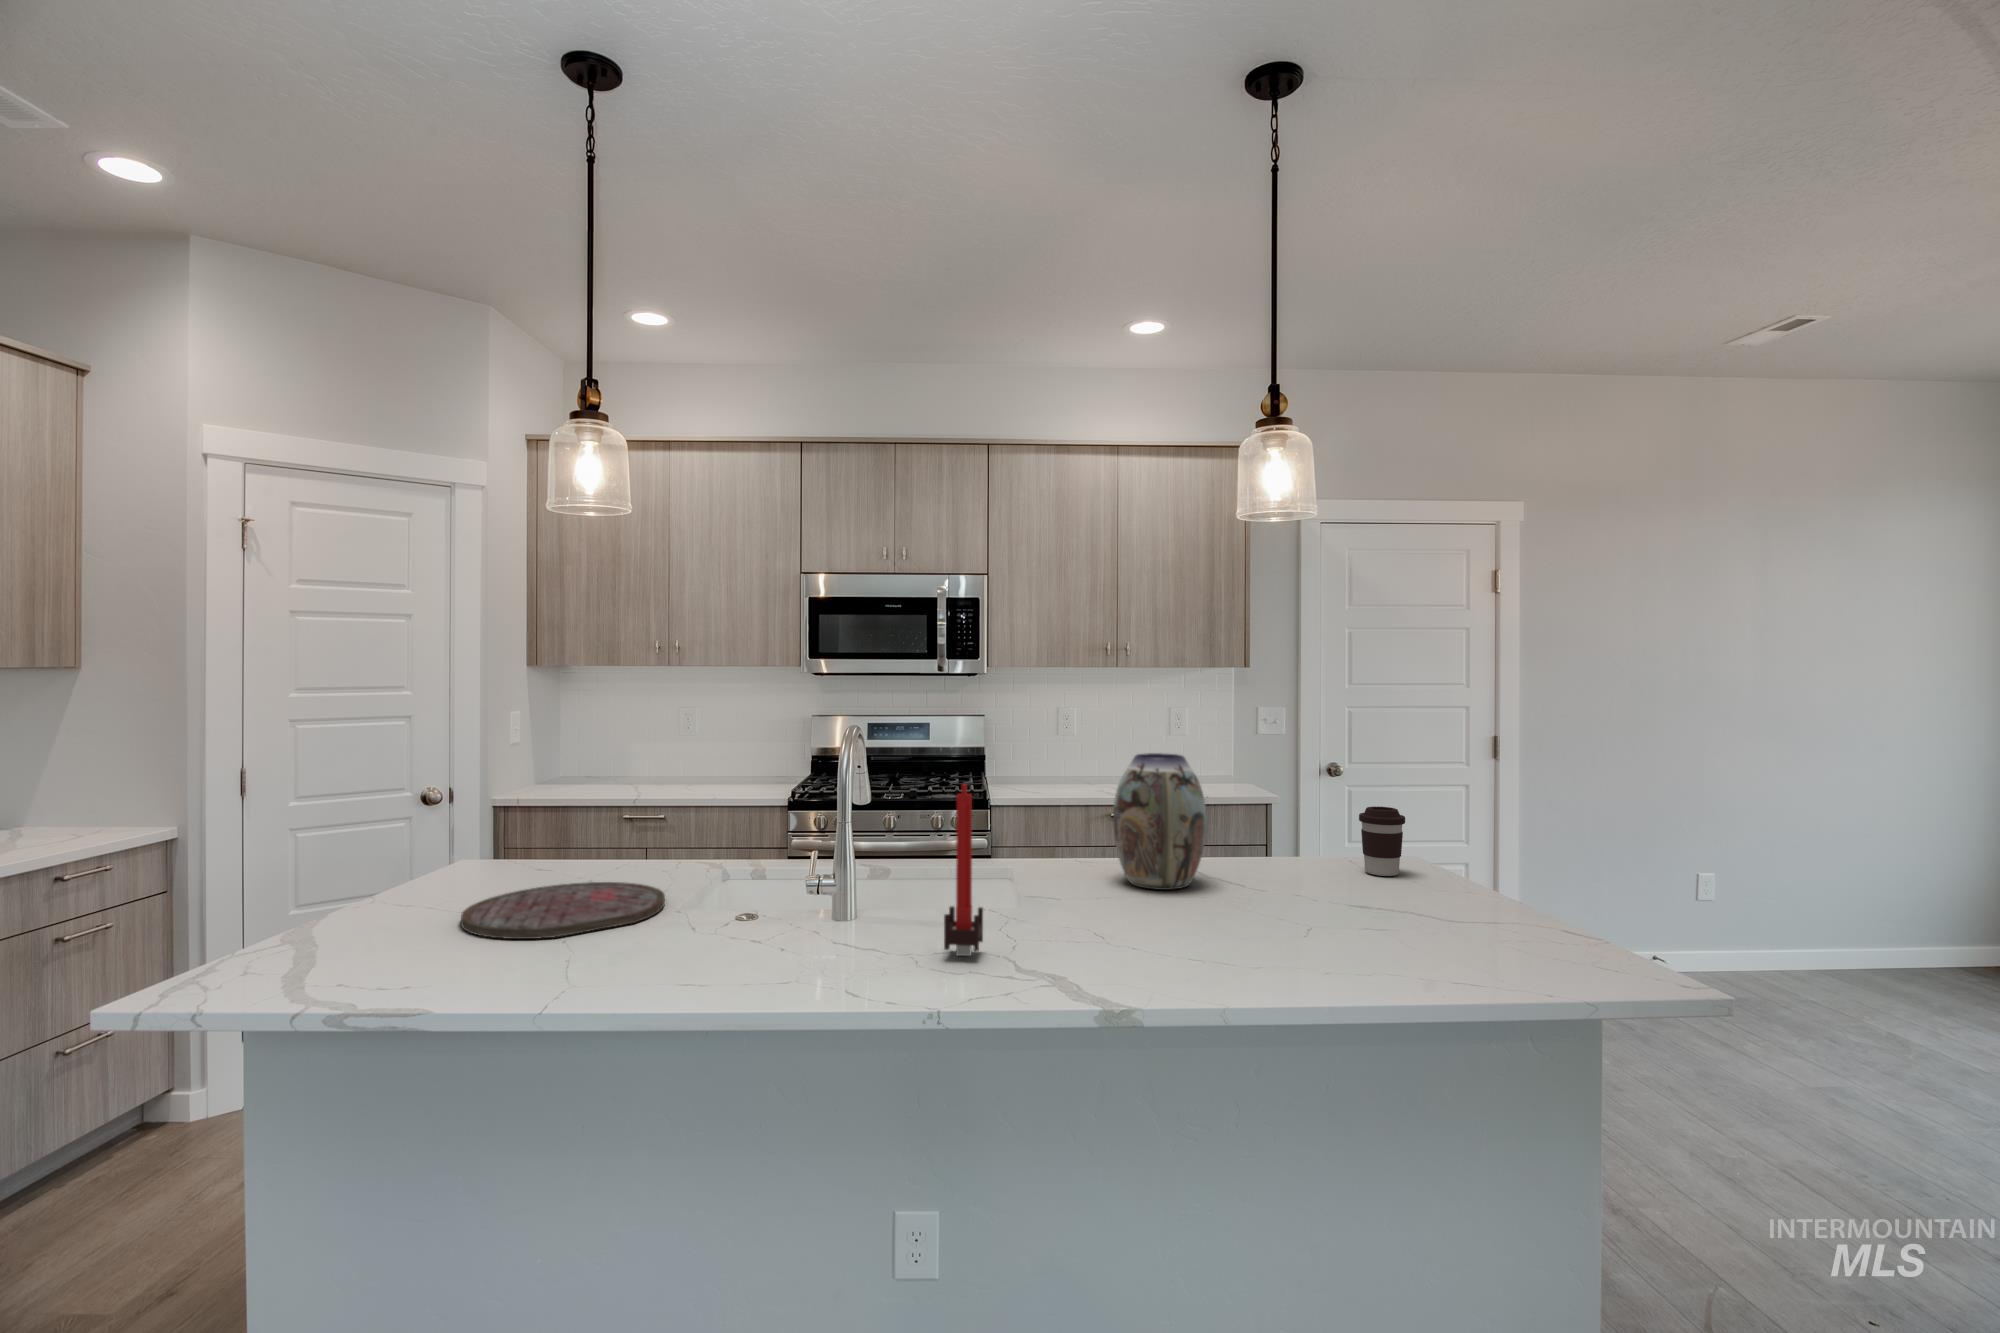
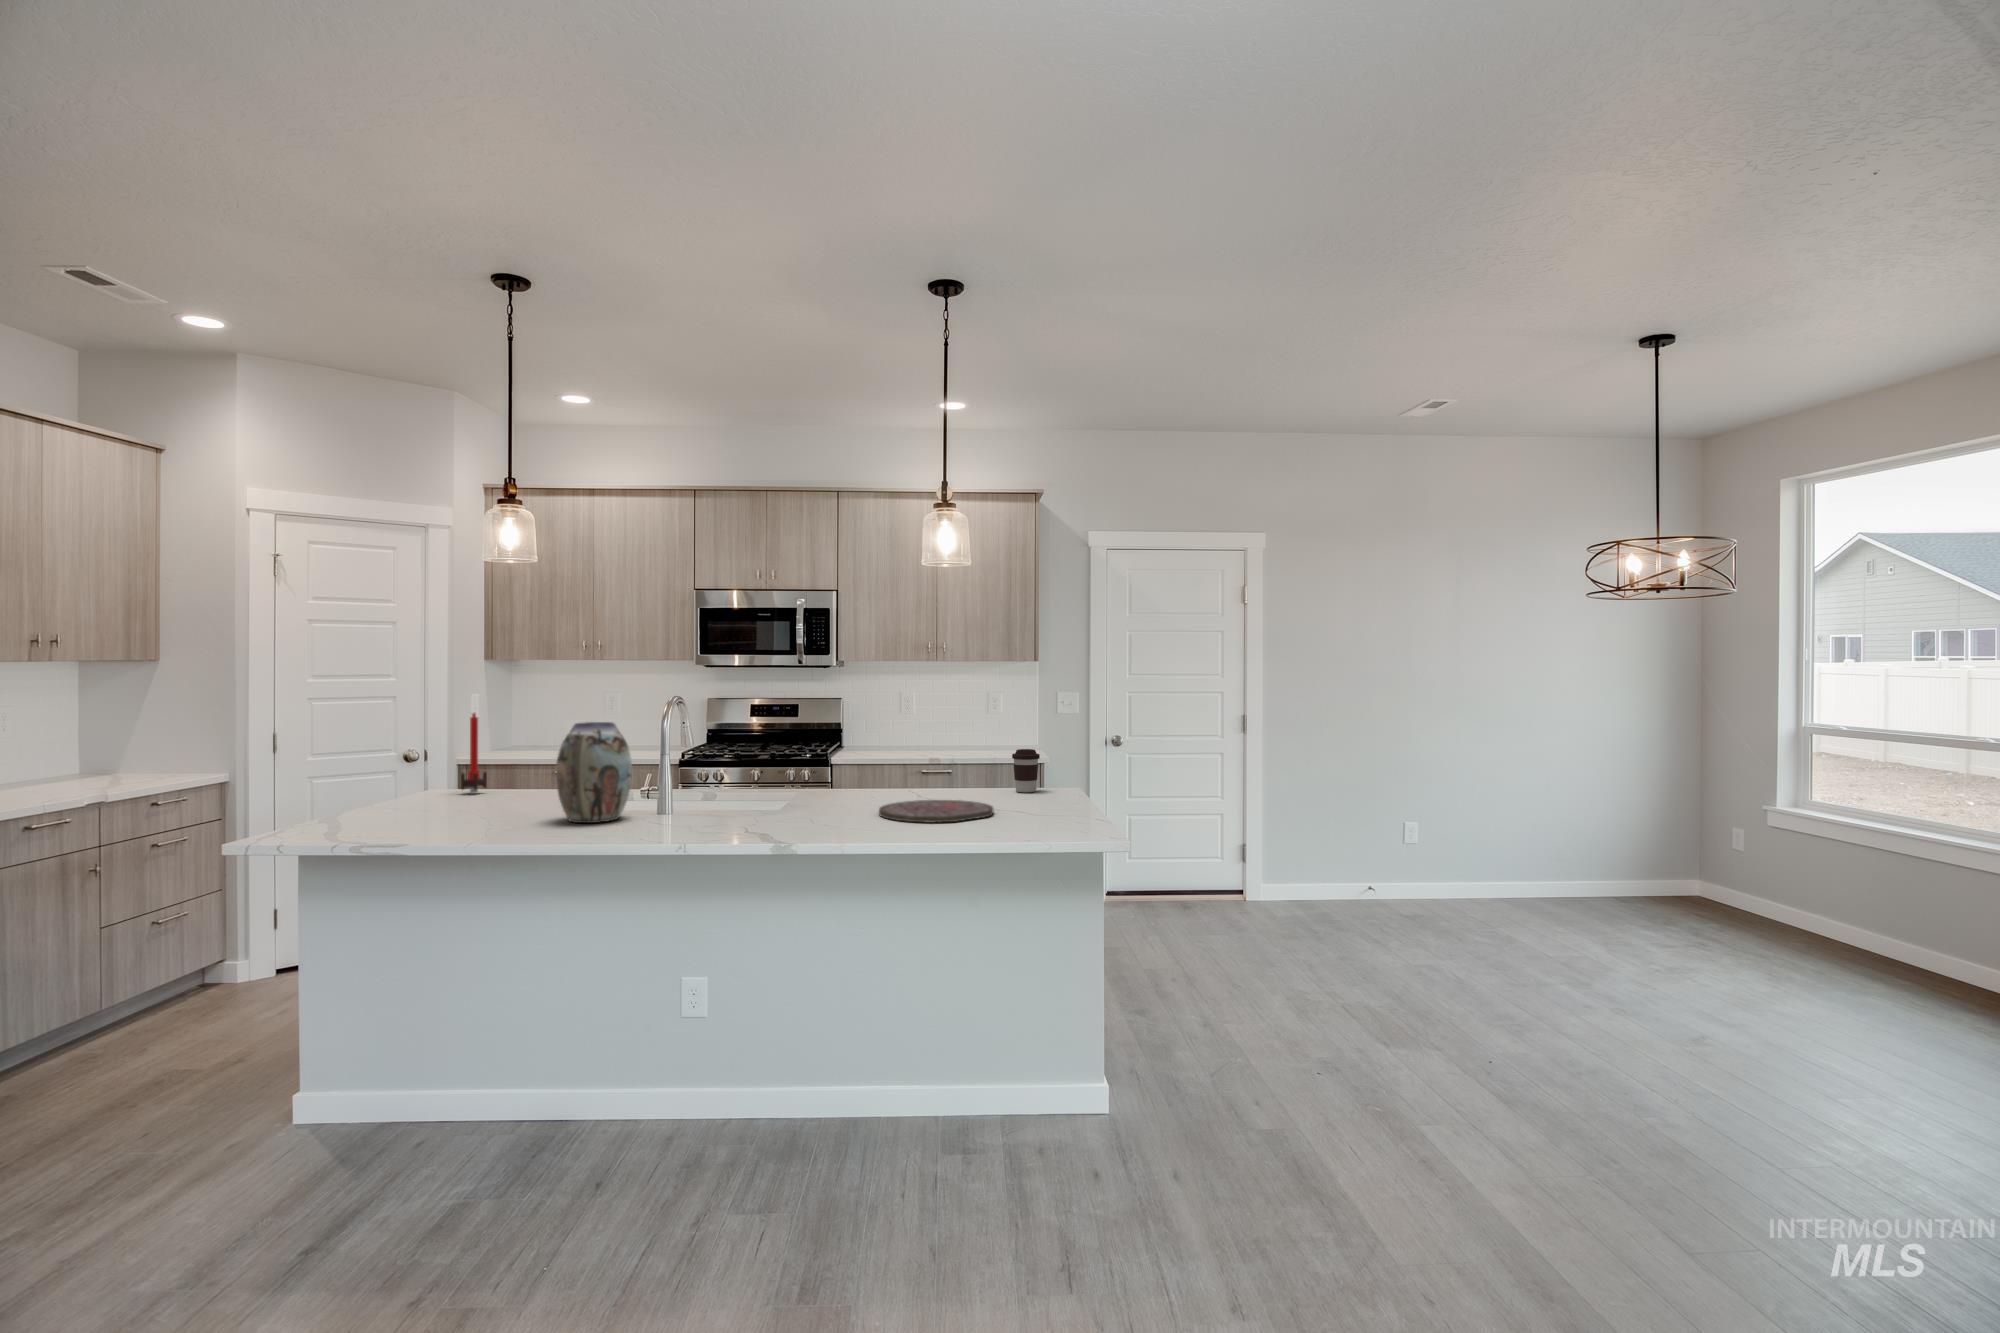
vase: present [1113,753,1206,890] -> present [556,722,632,823]
candle: present [944,784,983,956] -> present [461,713,487,794]
cutting board: present [461,882,665,939] -> present [879,800,993,823]

